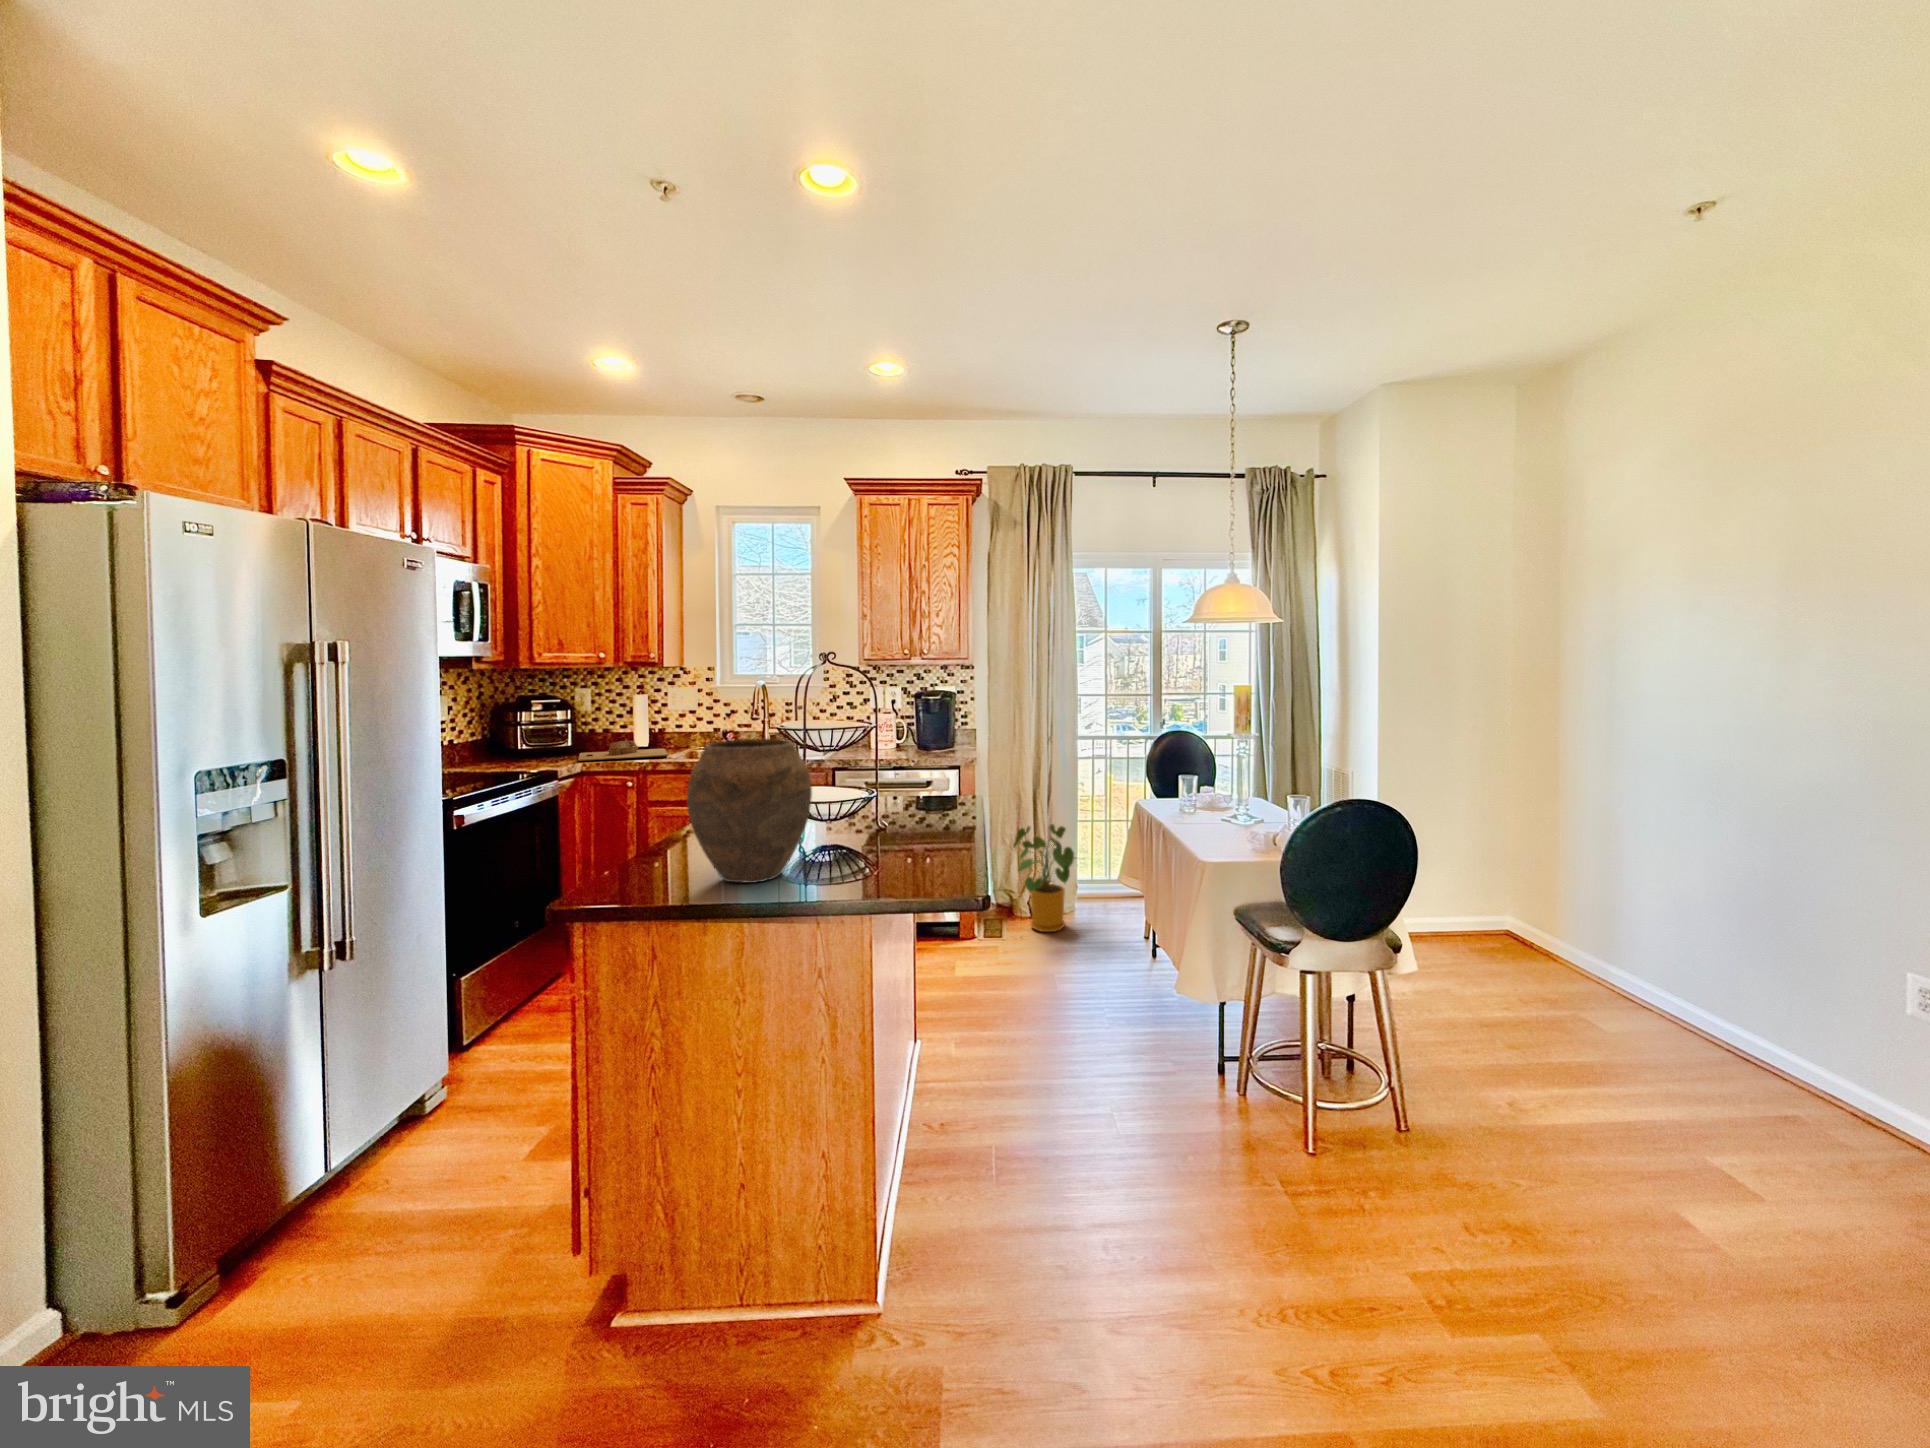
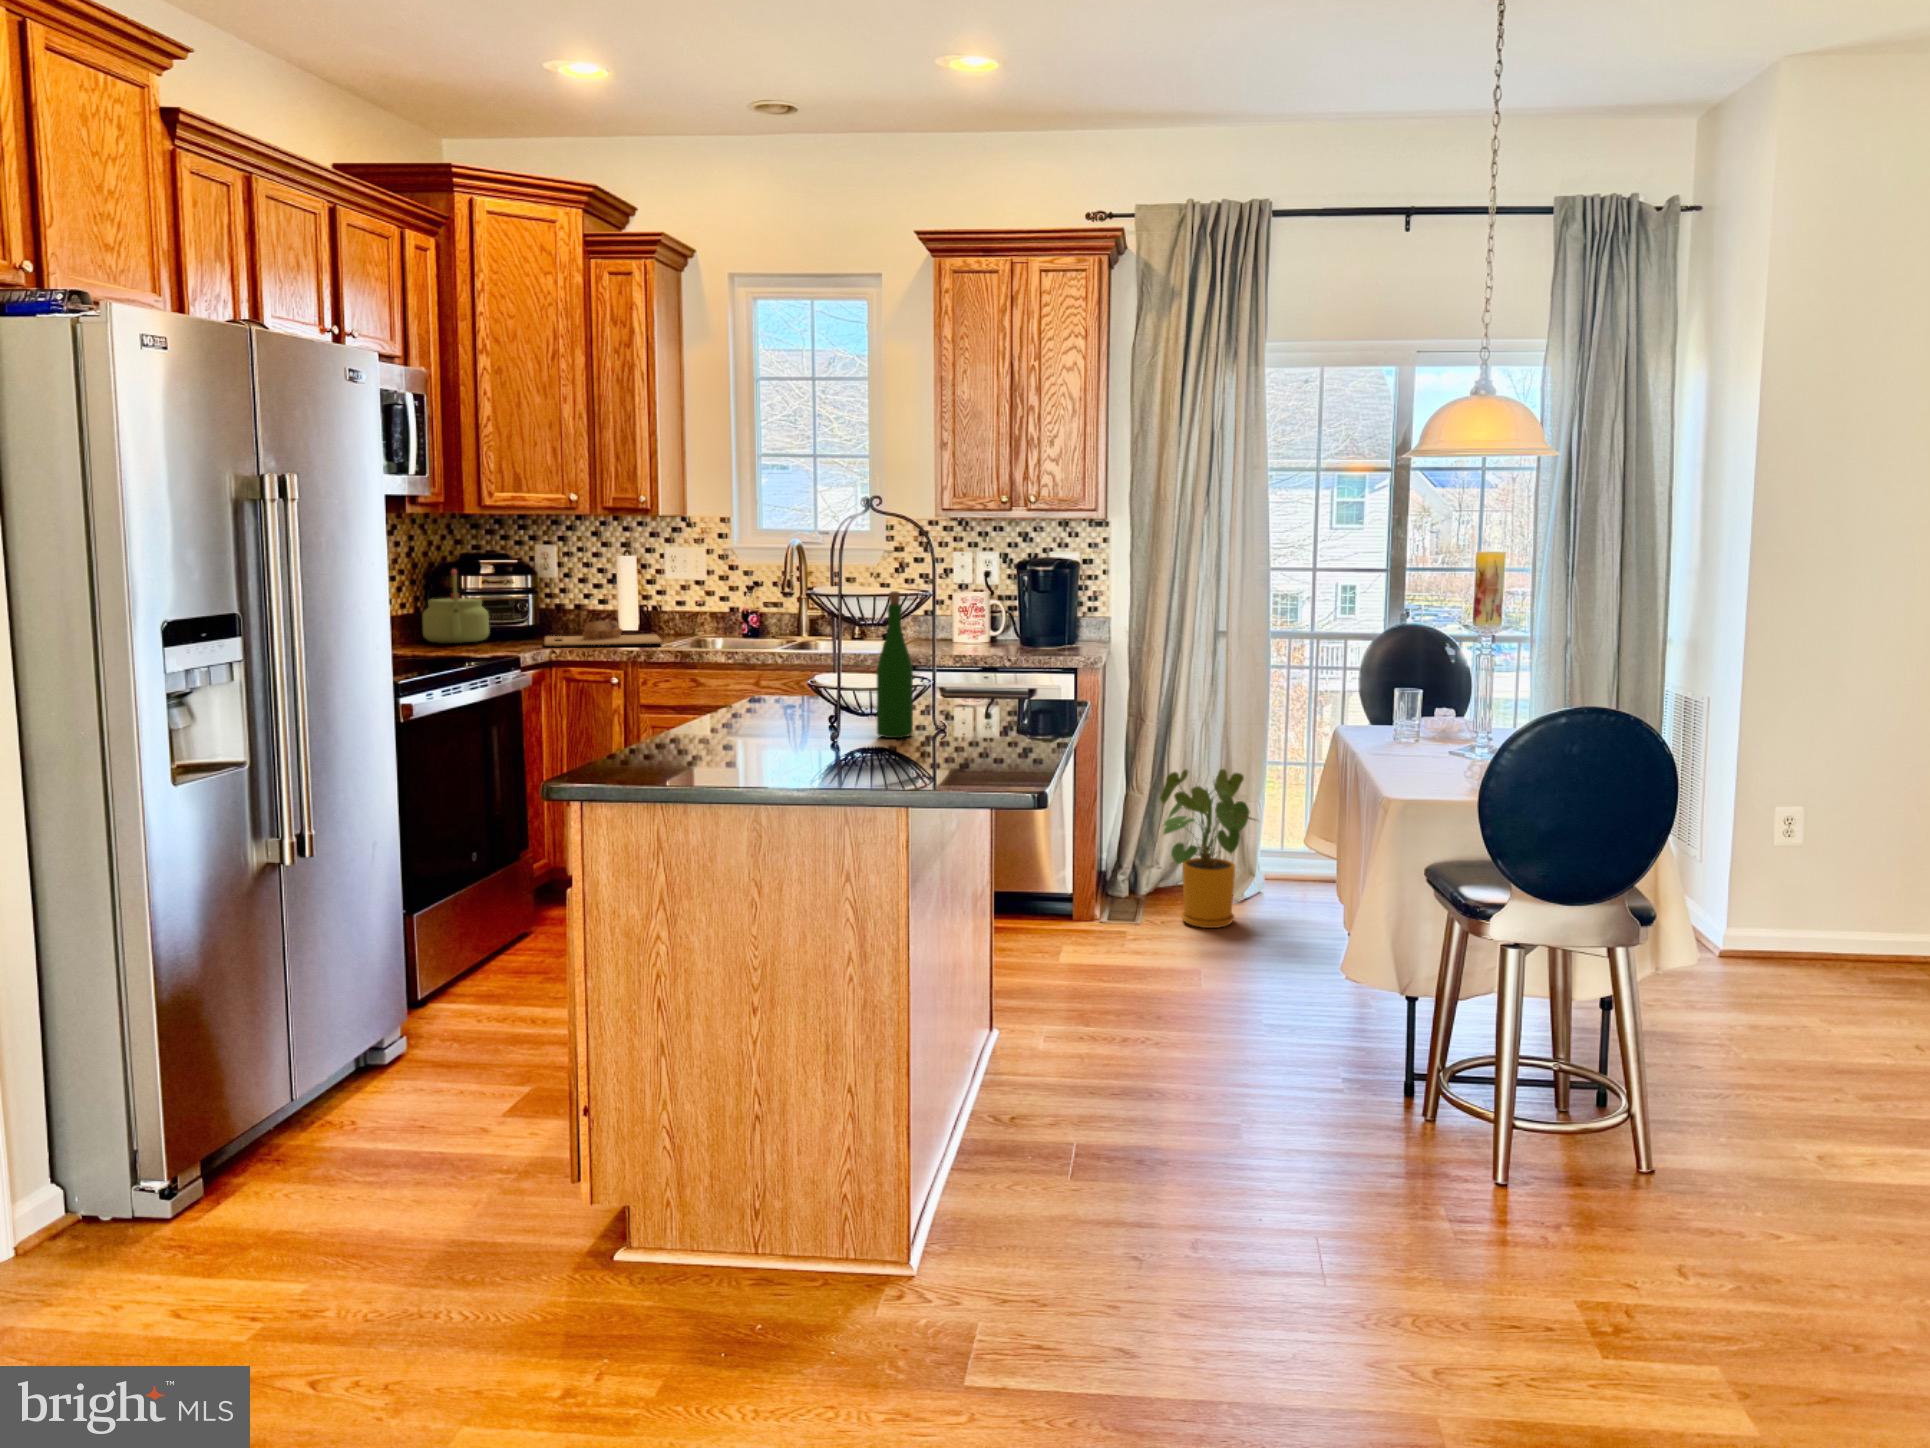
kettle: none [483,707,536,761] -> present [422,569,489,643]
wine bottle: none [839,726,867,839] -> present [877,591,913,738]
vase: present [687,738,812,883] -> none [689,599,836,771]

